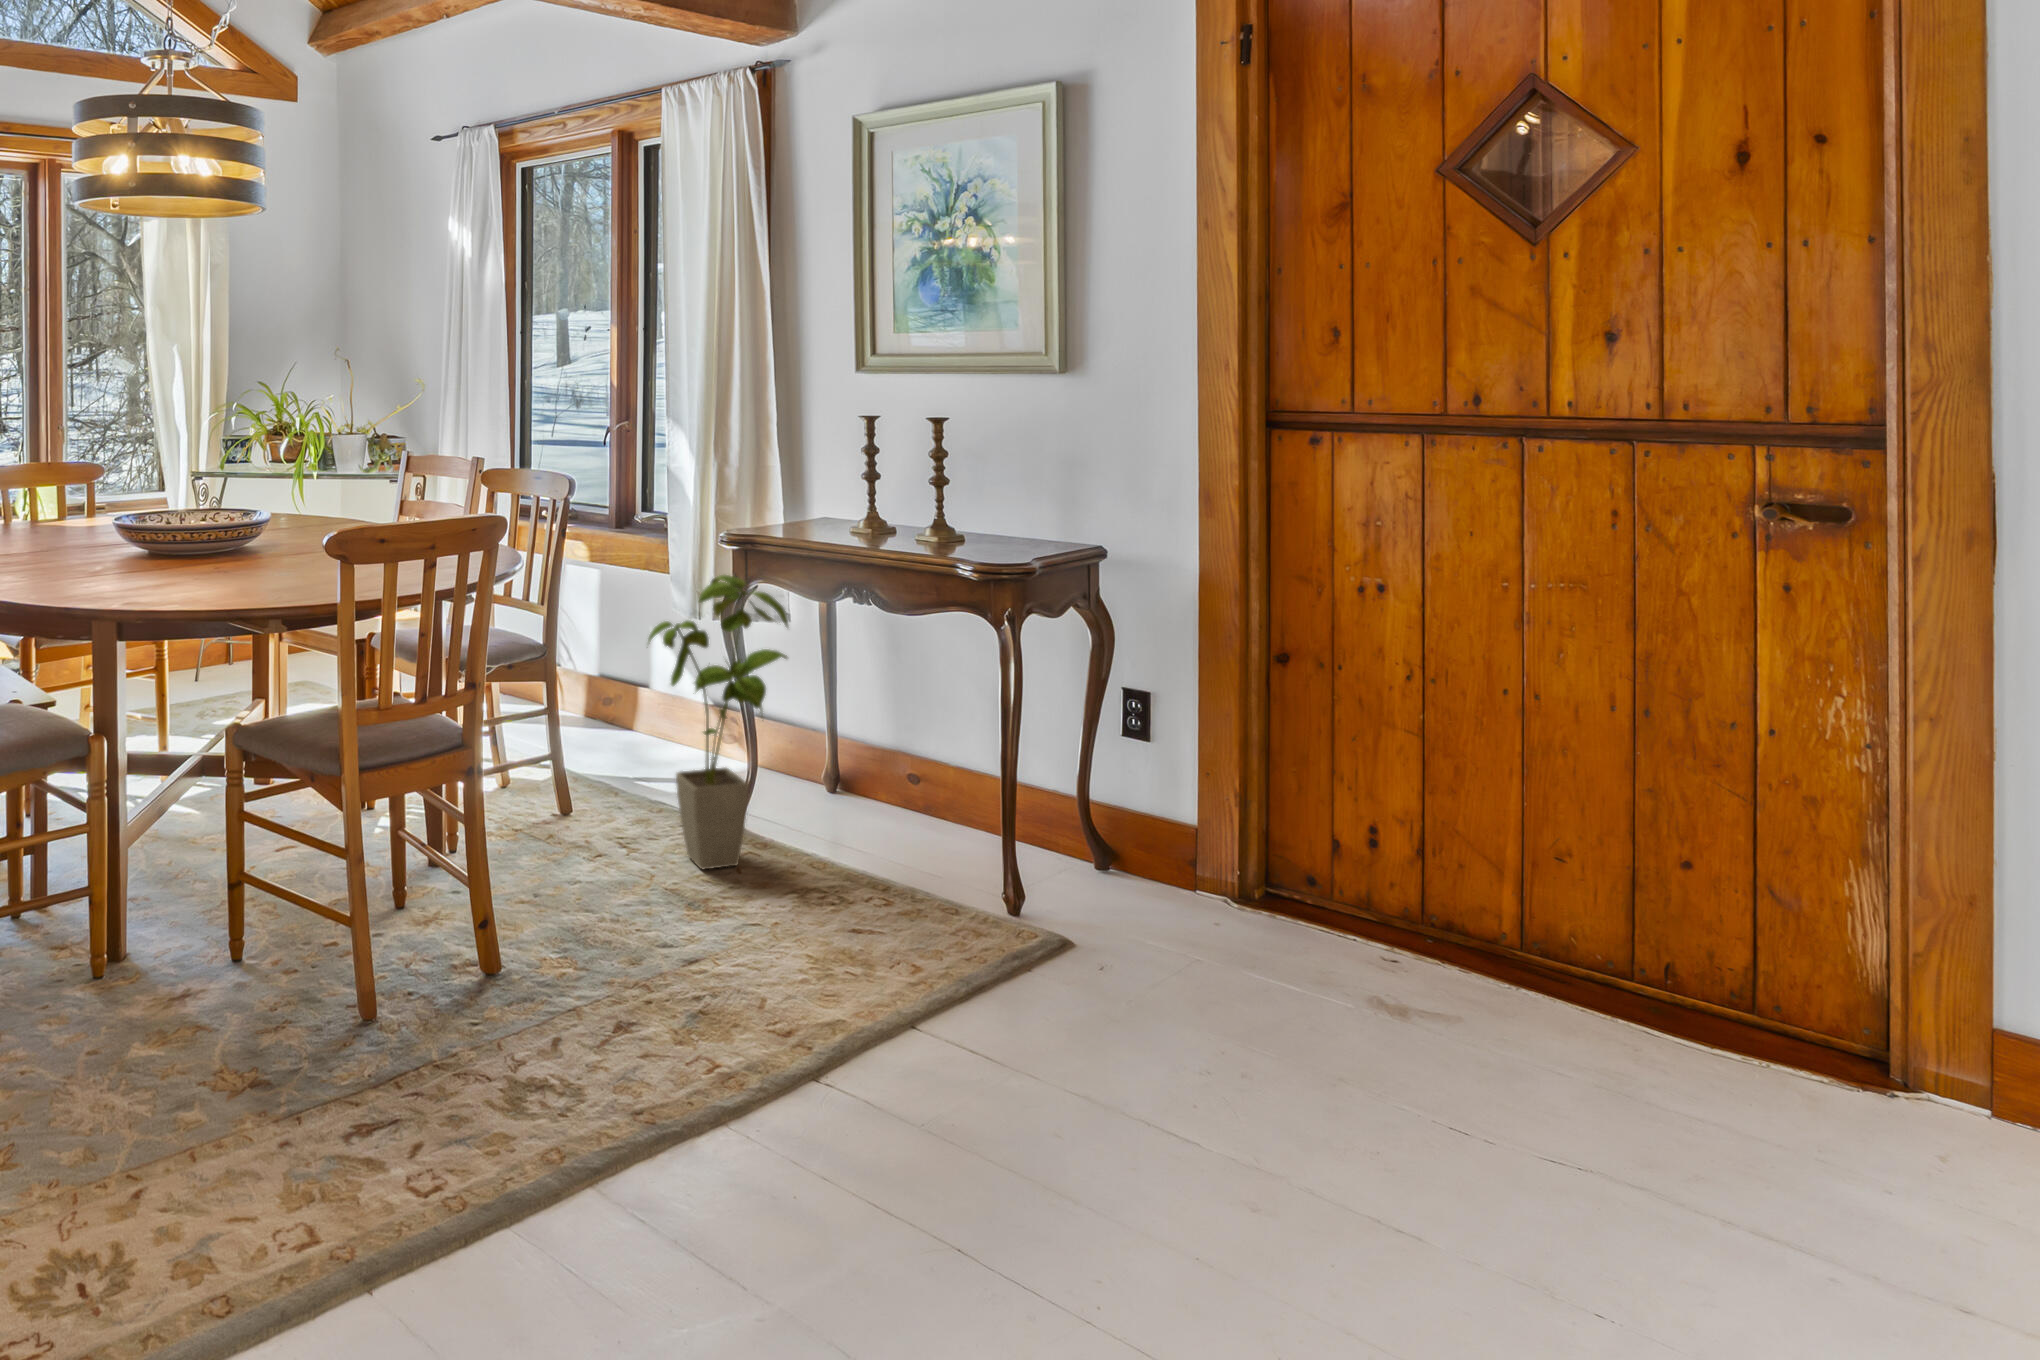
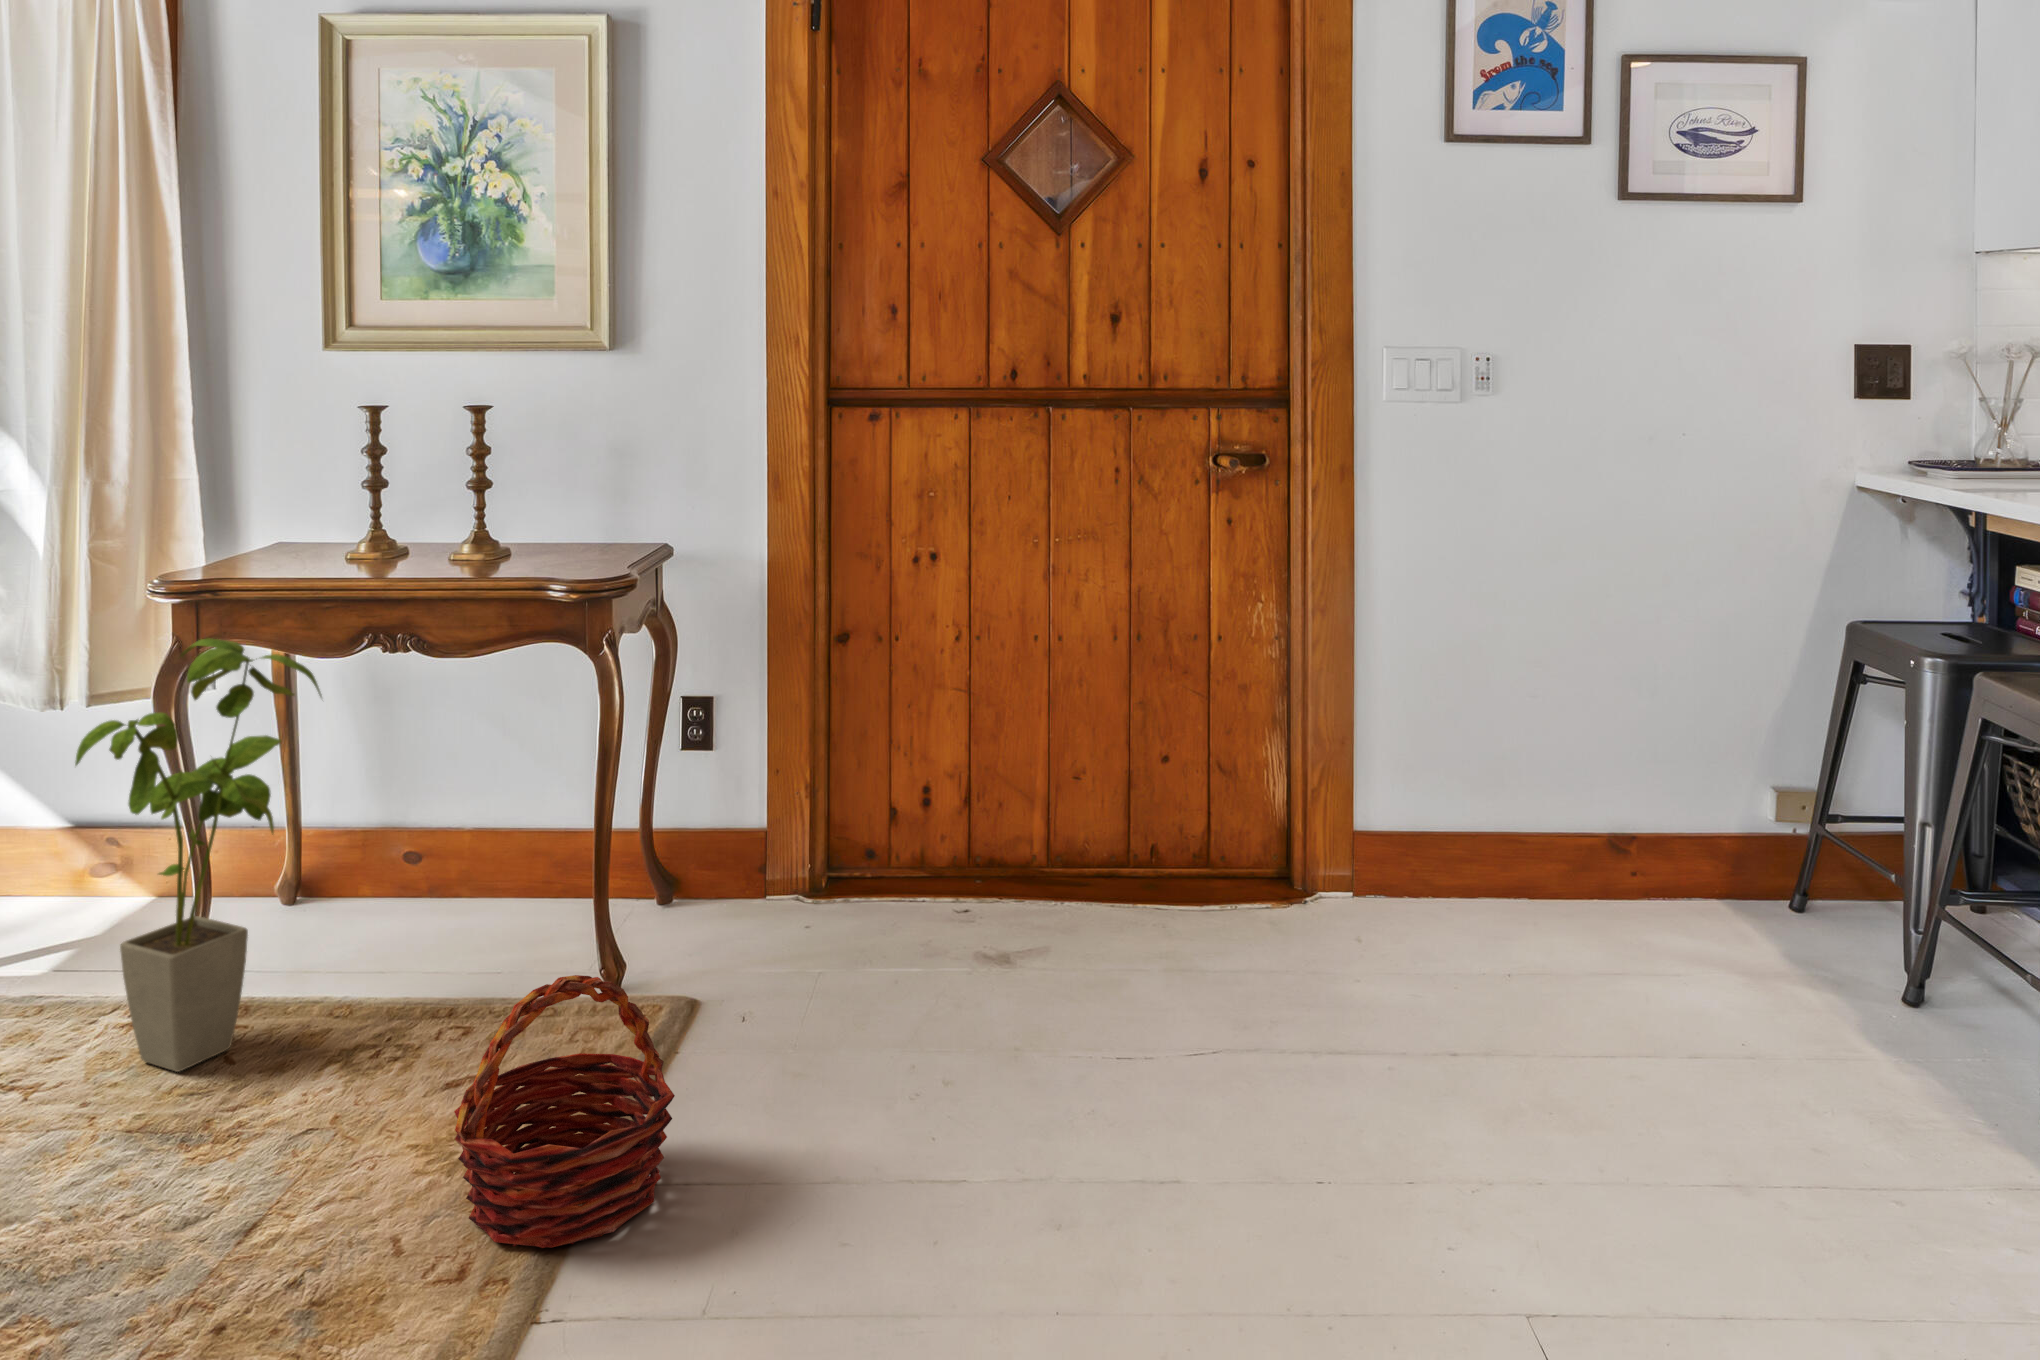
basket: none [779,868,955,1078] -> present [454,975,675,1248]

